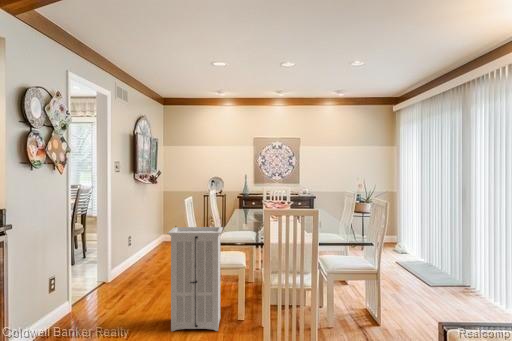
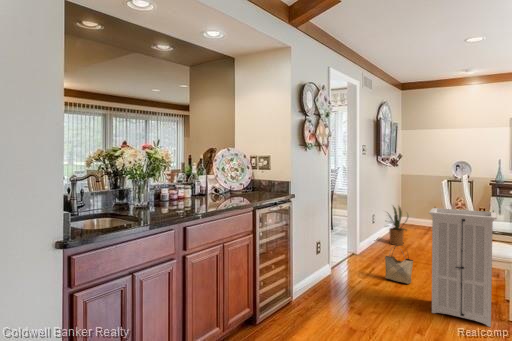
house plant: none [137,223,165,265] -> present [388,206,408,245]
woven basket: none [133,266,161,306] -> present [385,244,413,284]

